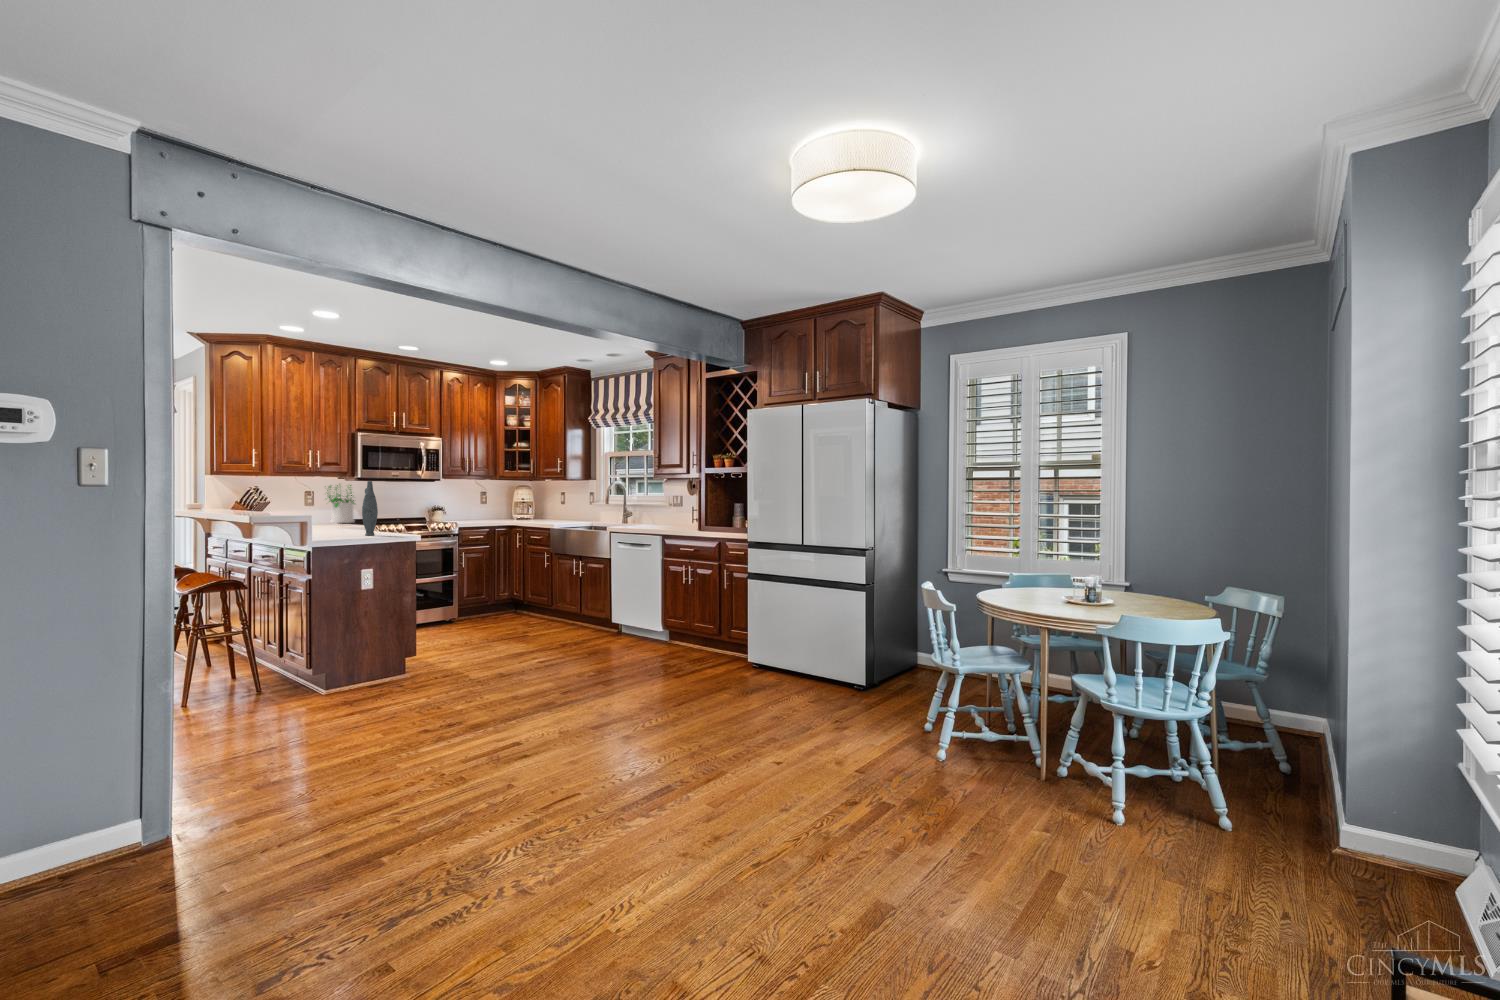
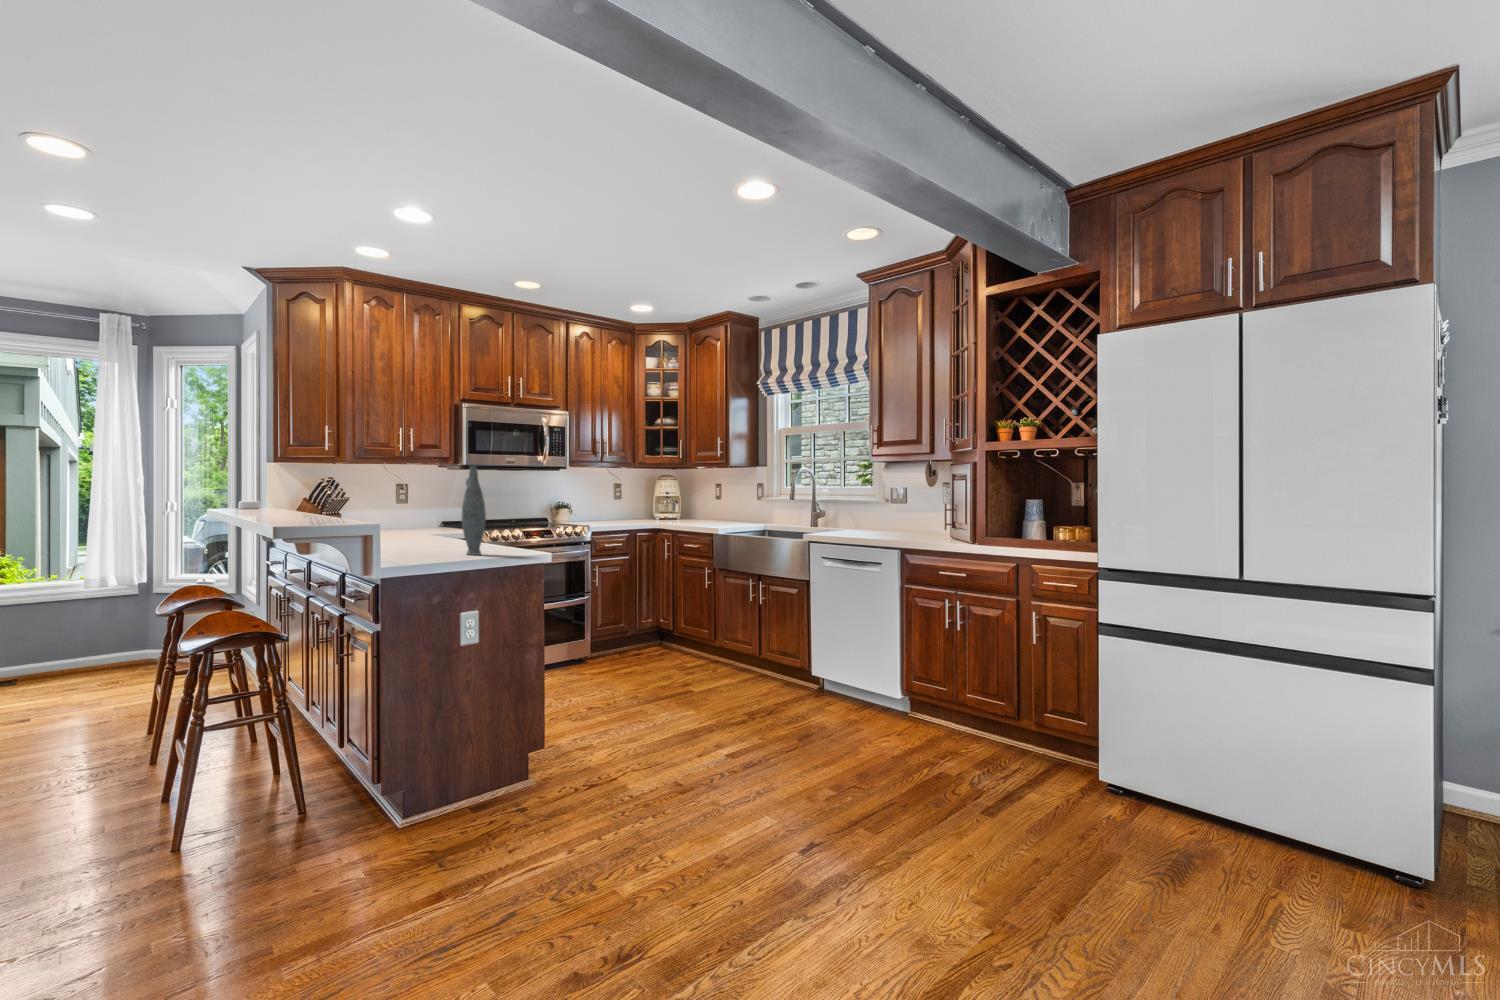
potted plant: present [327,485,355,523] -> none [419,473,461,526]

